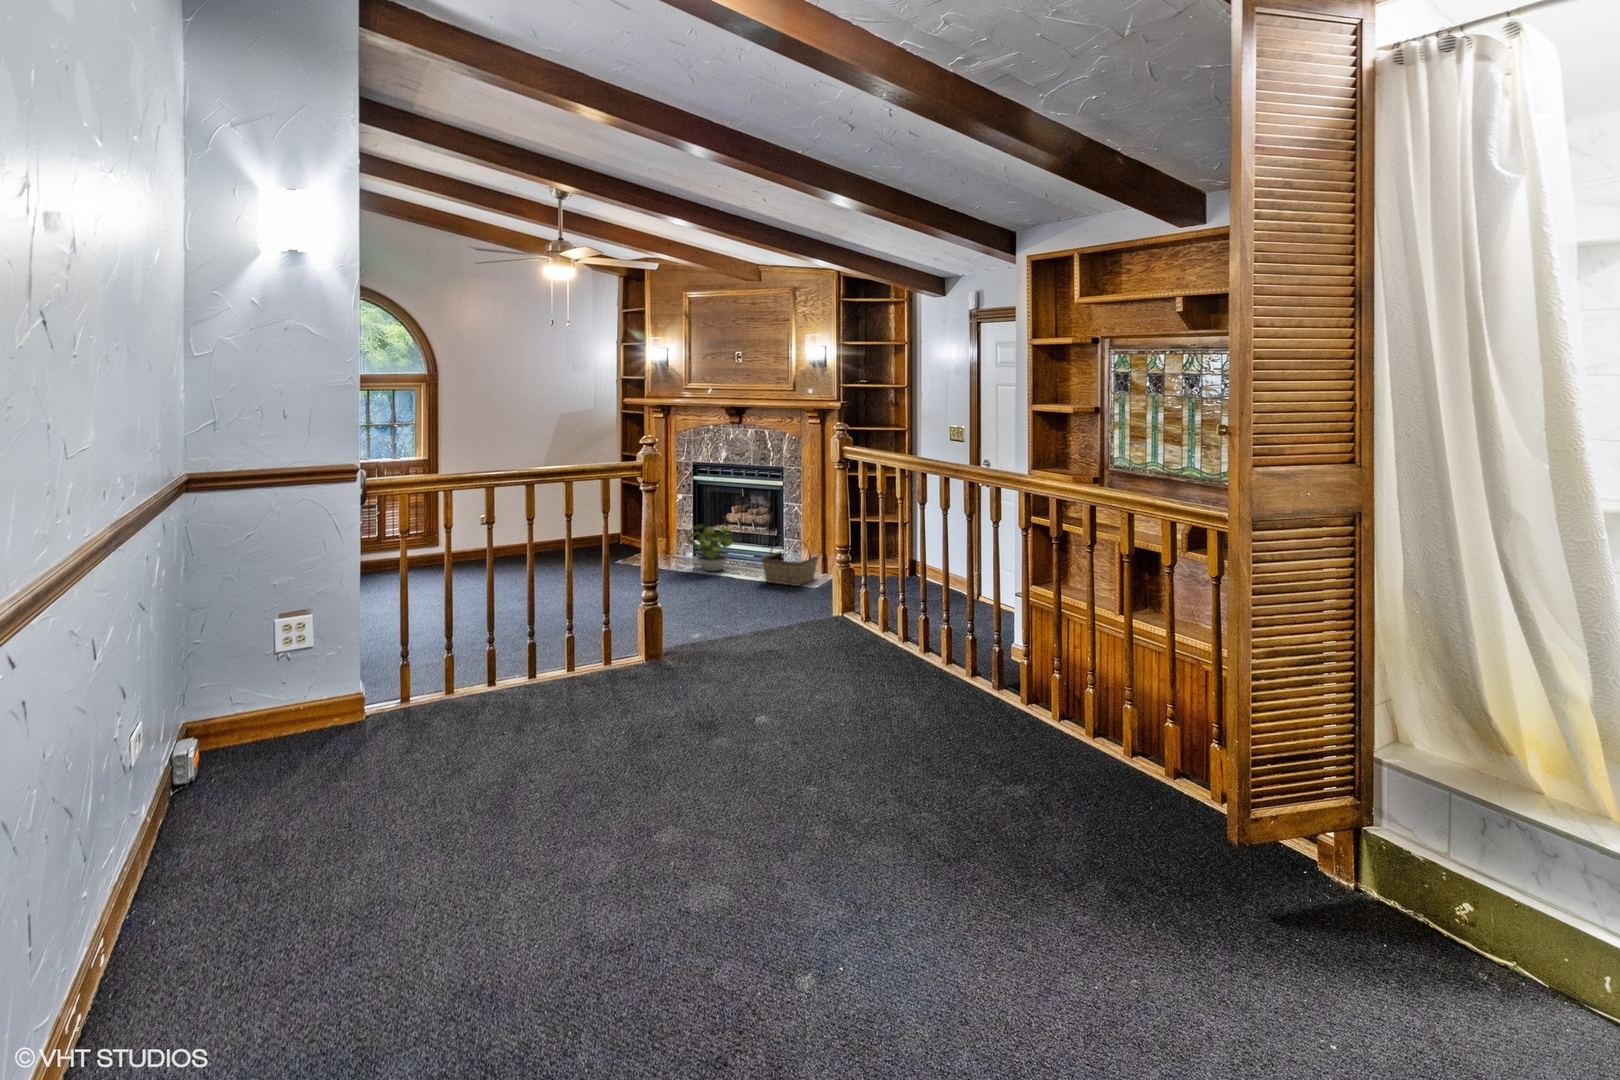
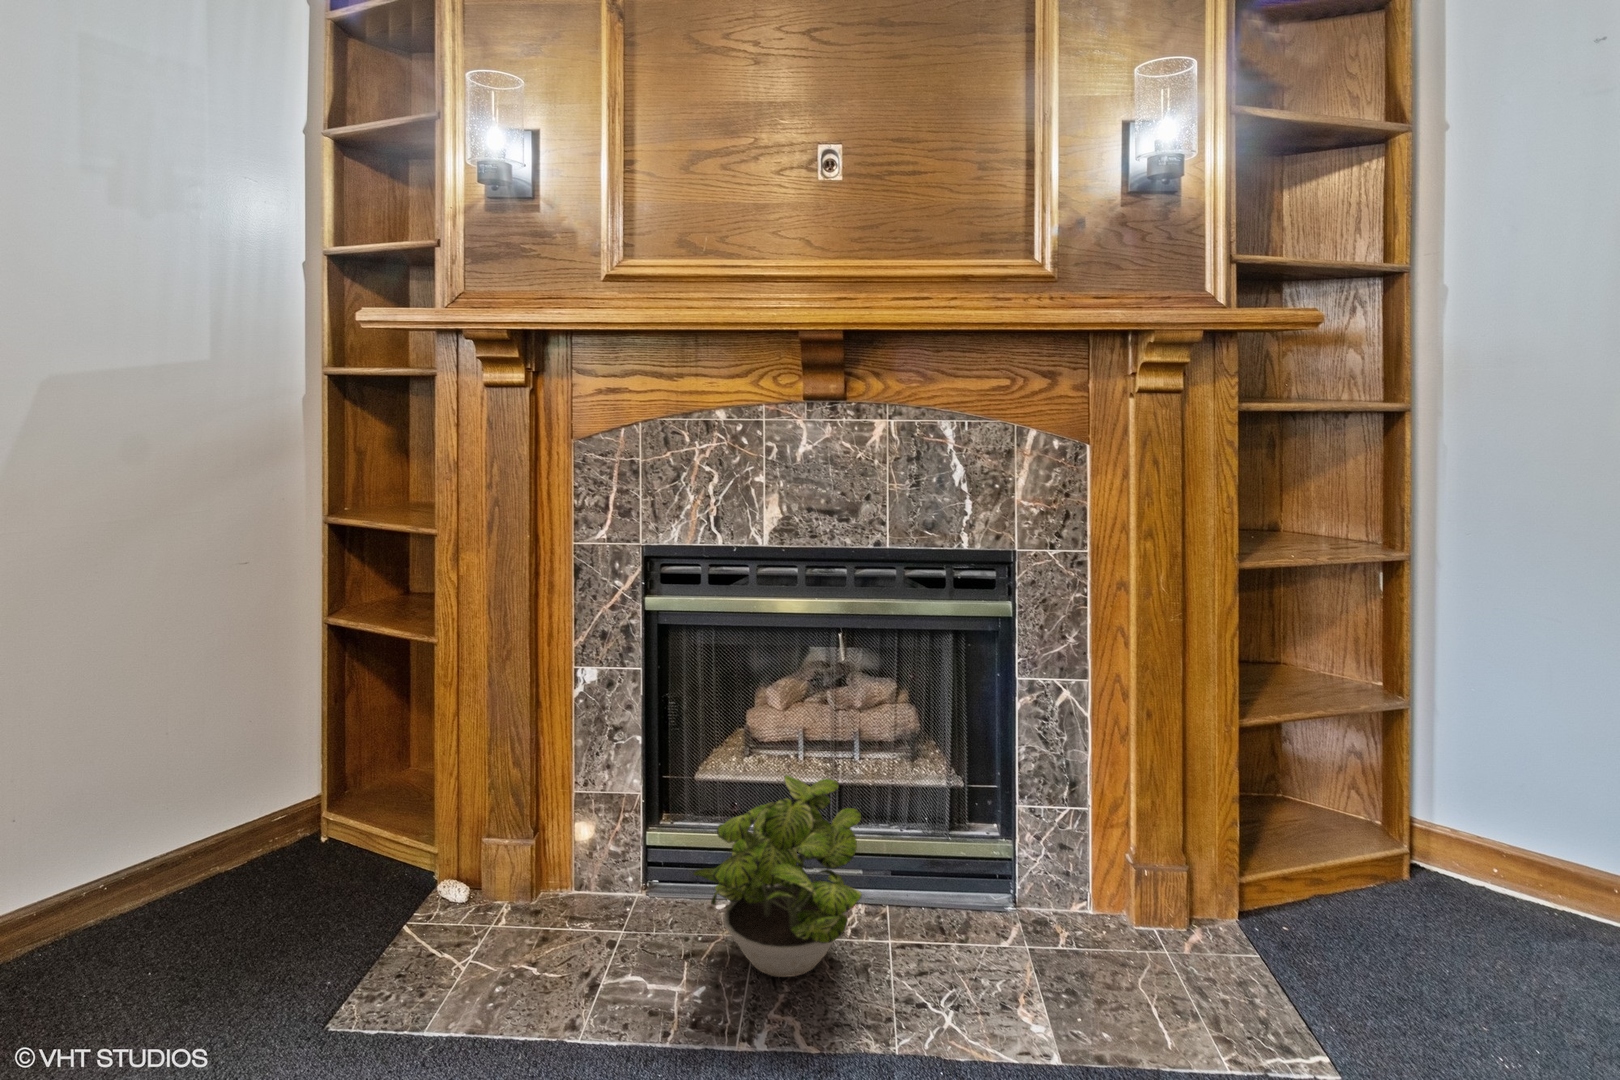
basket: present [761,536,818,586] -> none [1035,808,1266,1025]

